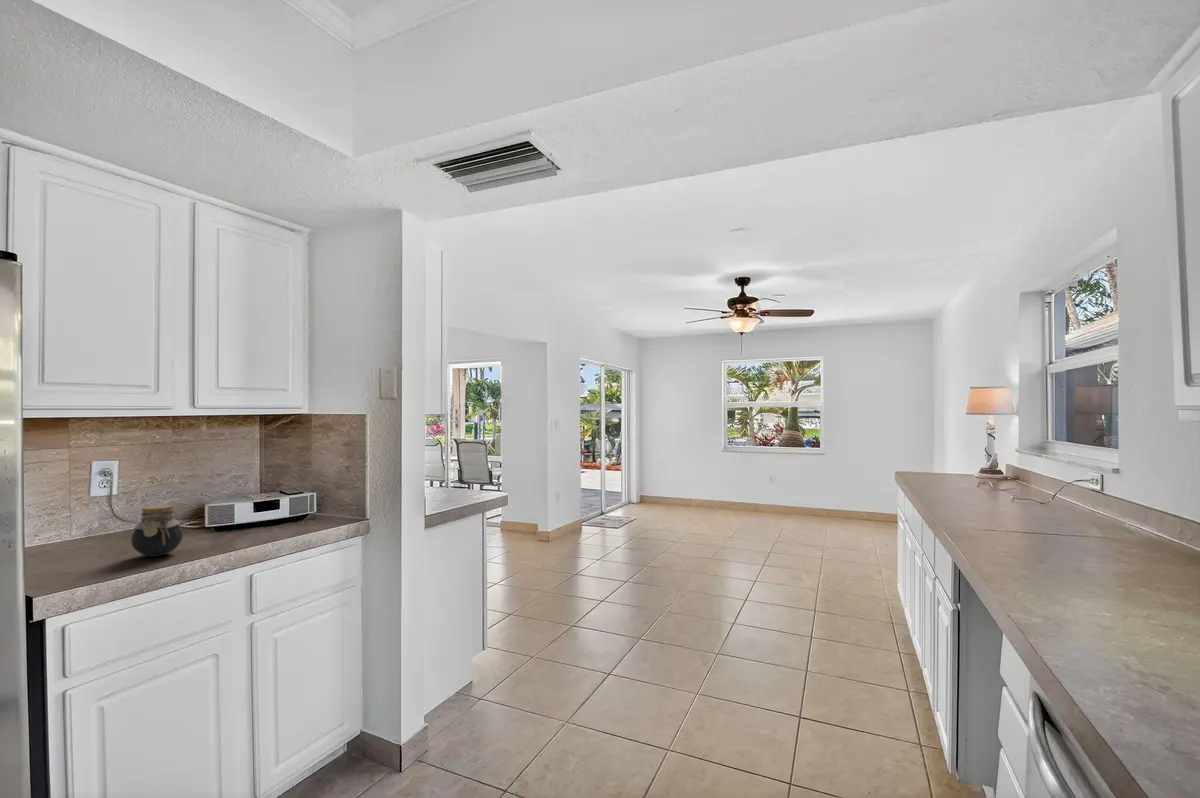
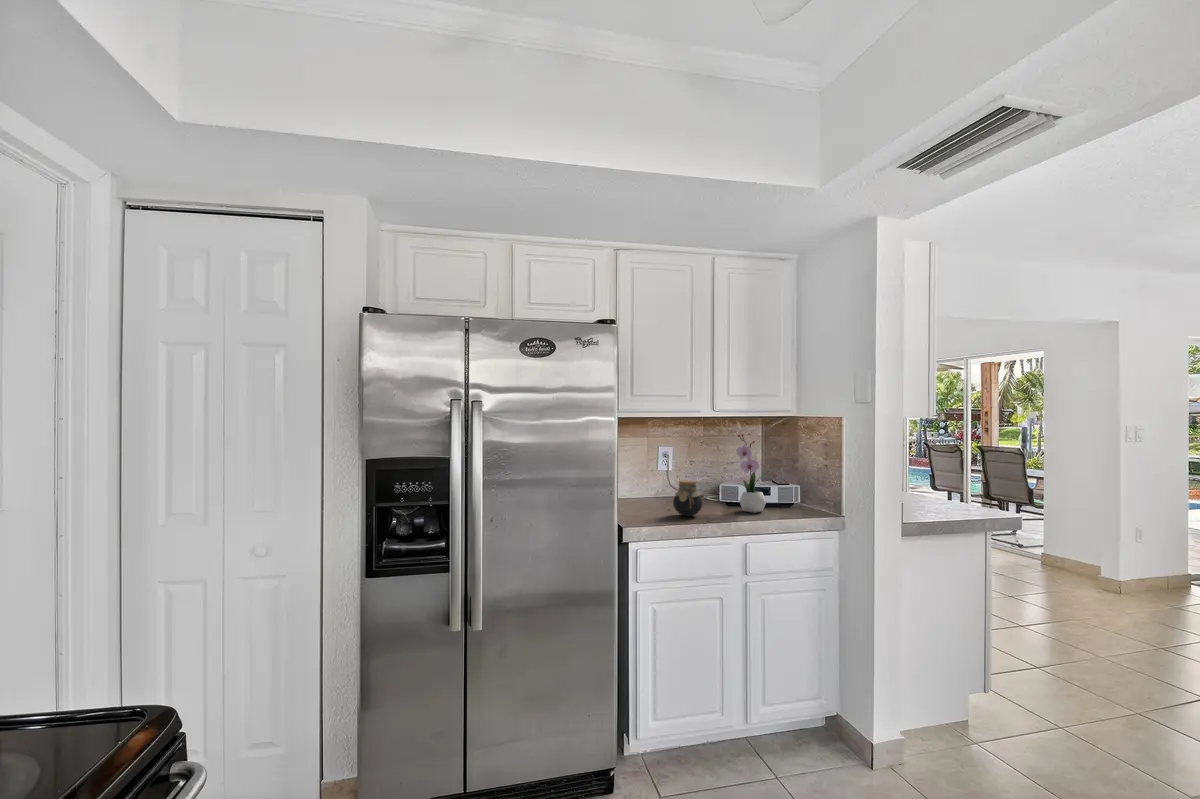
flower arrangement: none [234,437,279,534] -> present [736,434,766,513]

